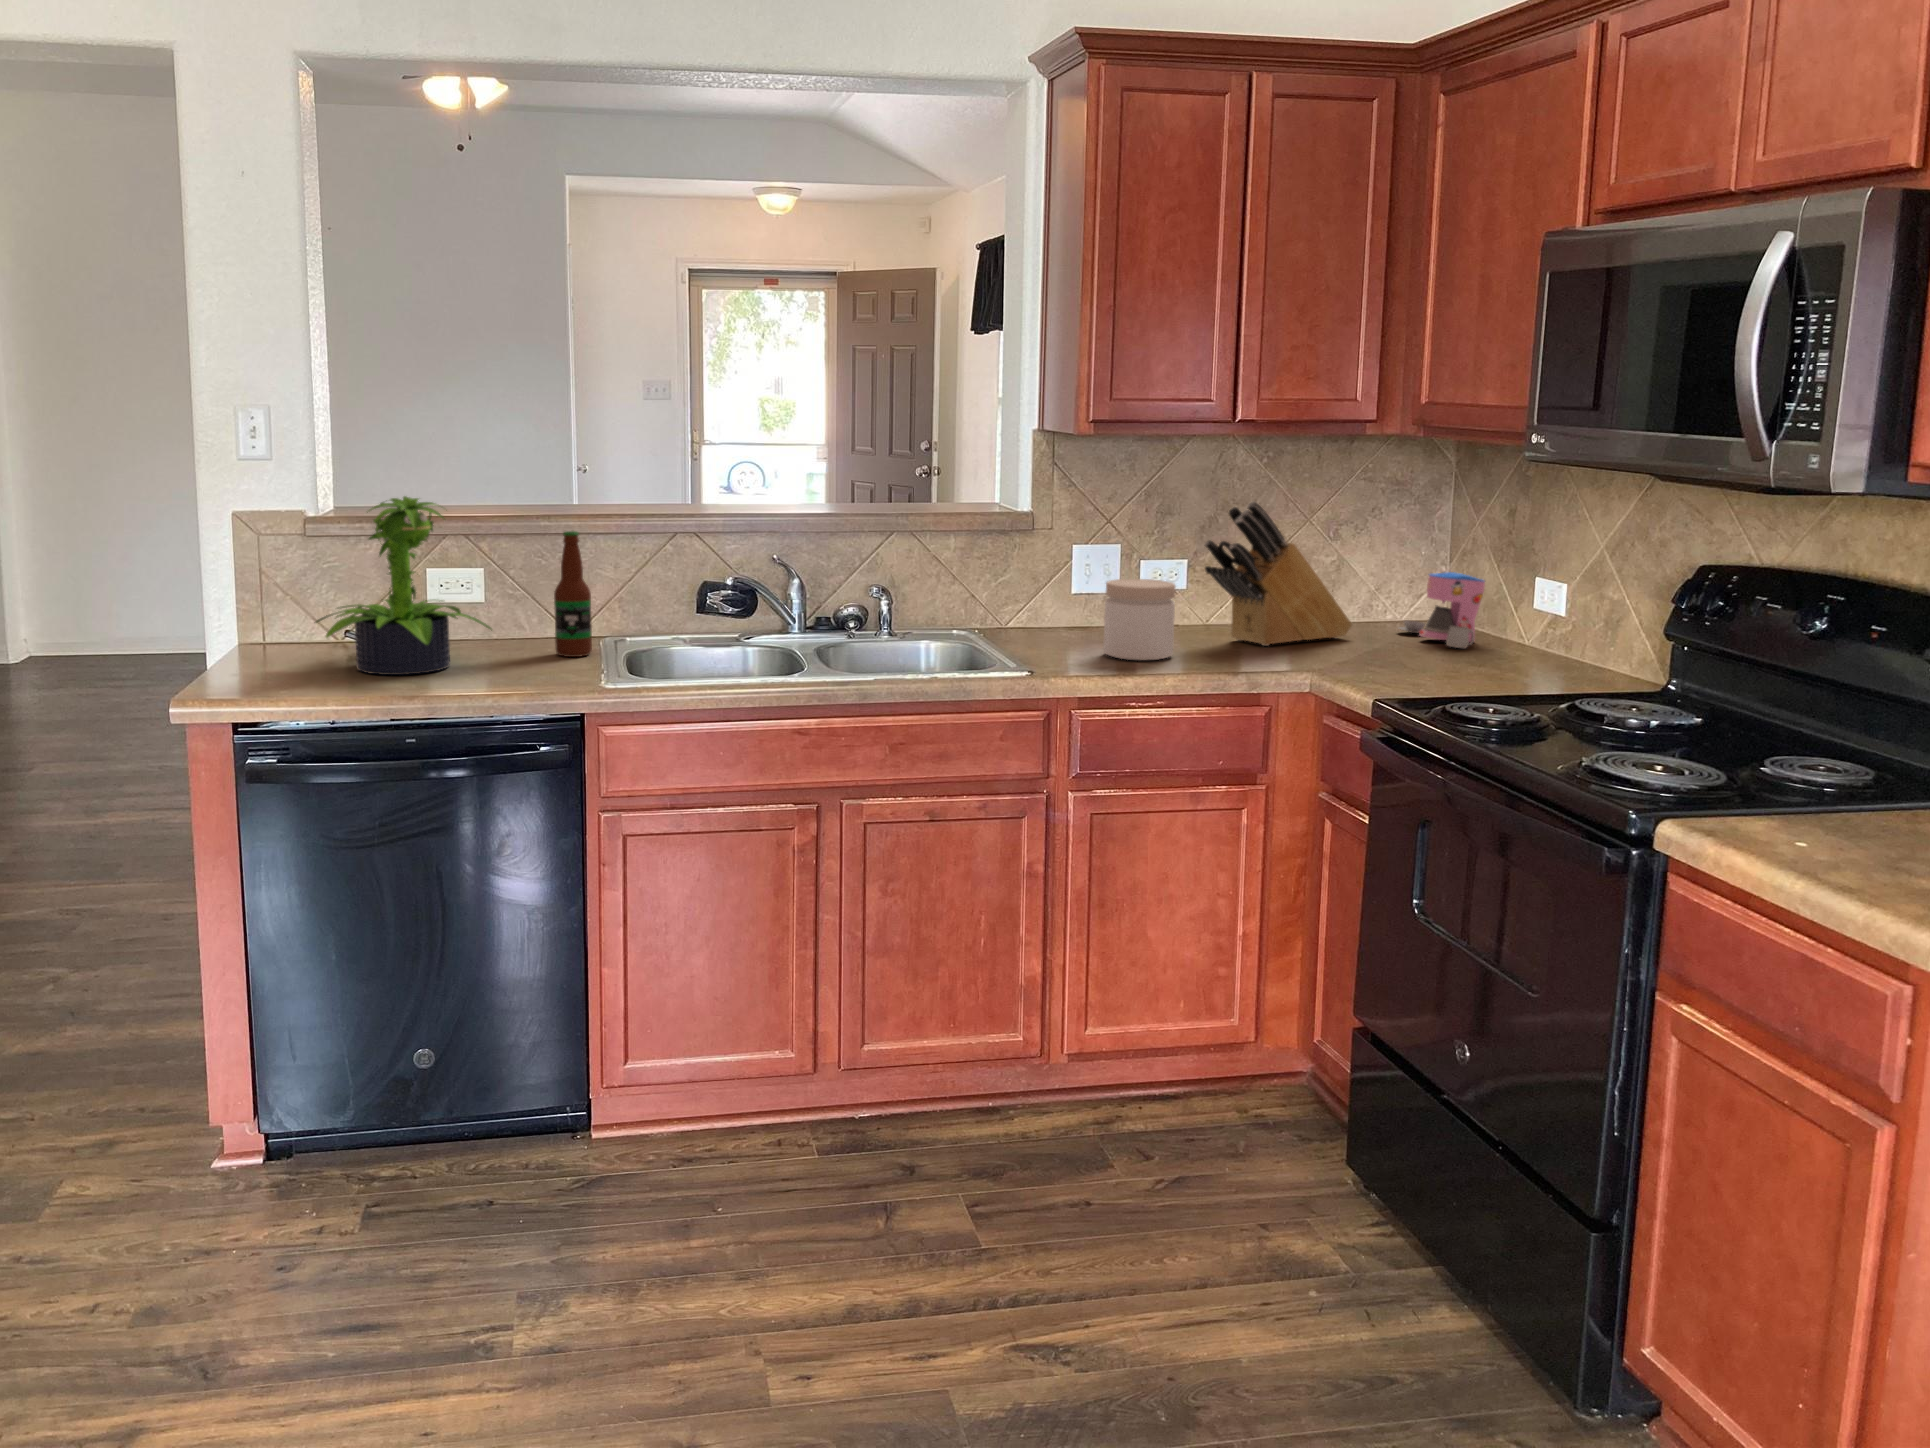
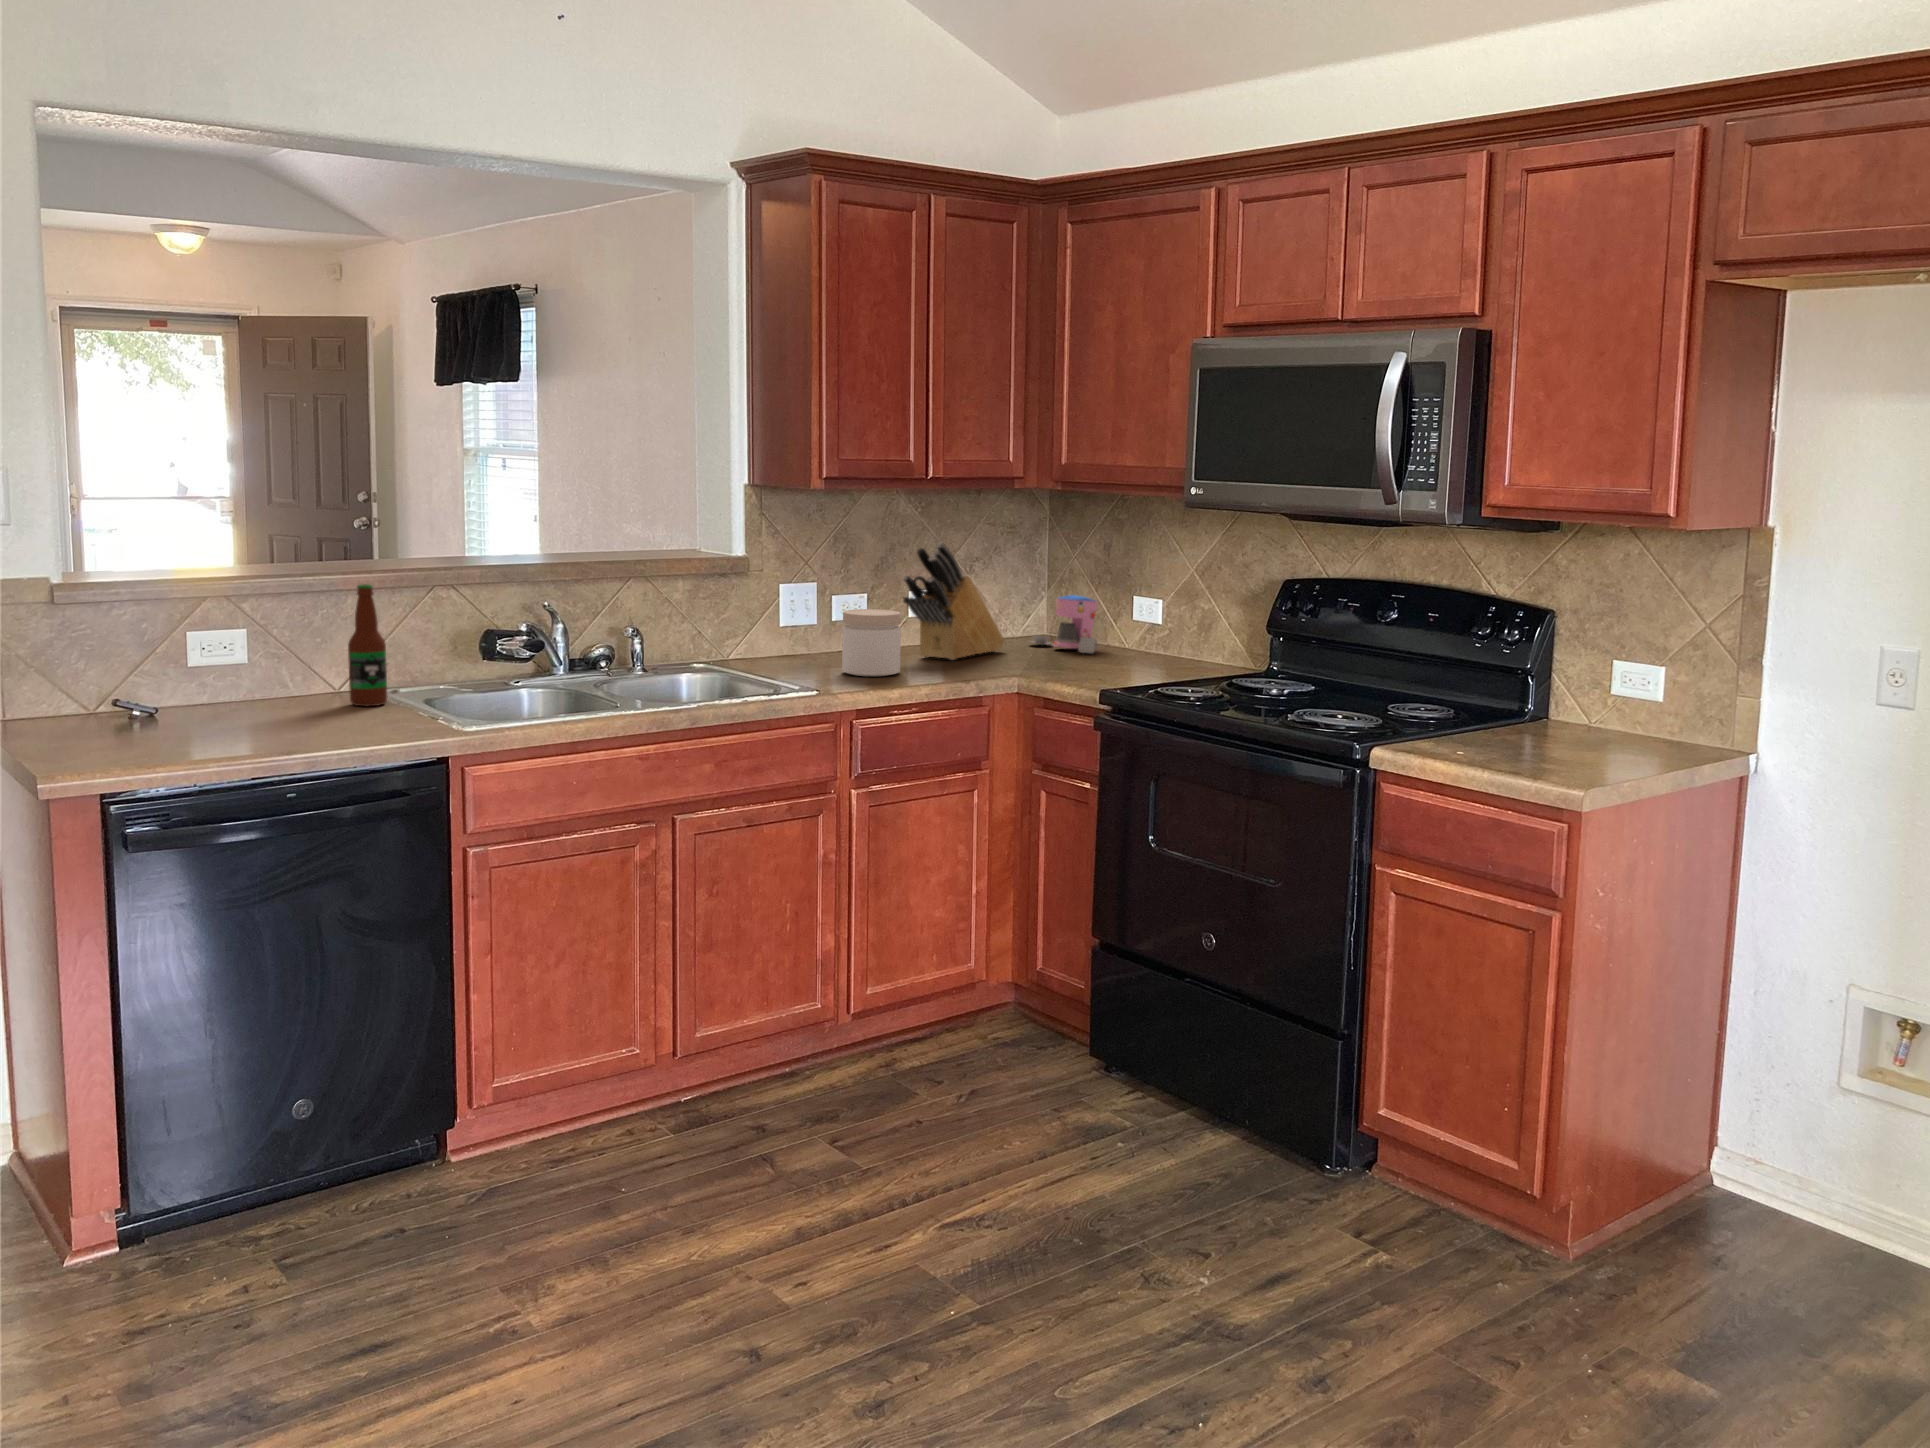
potted plant: present [316,496,492,675] -> none [109,553,312,734]

